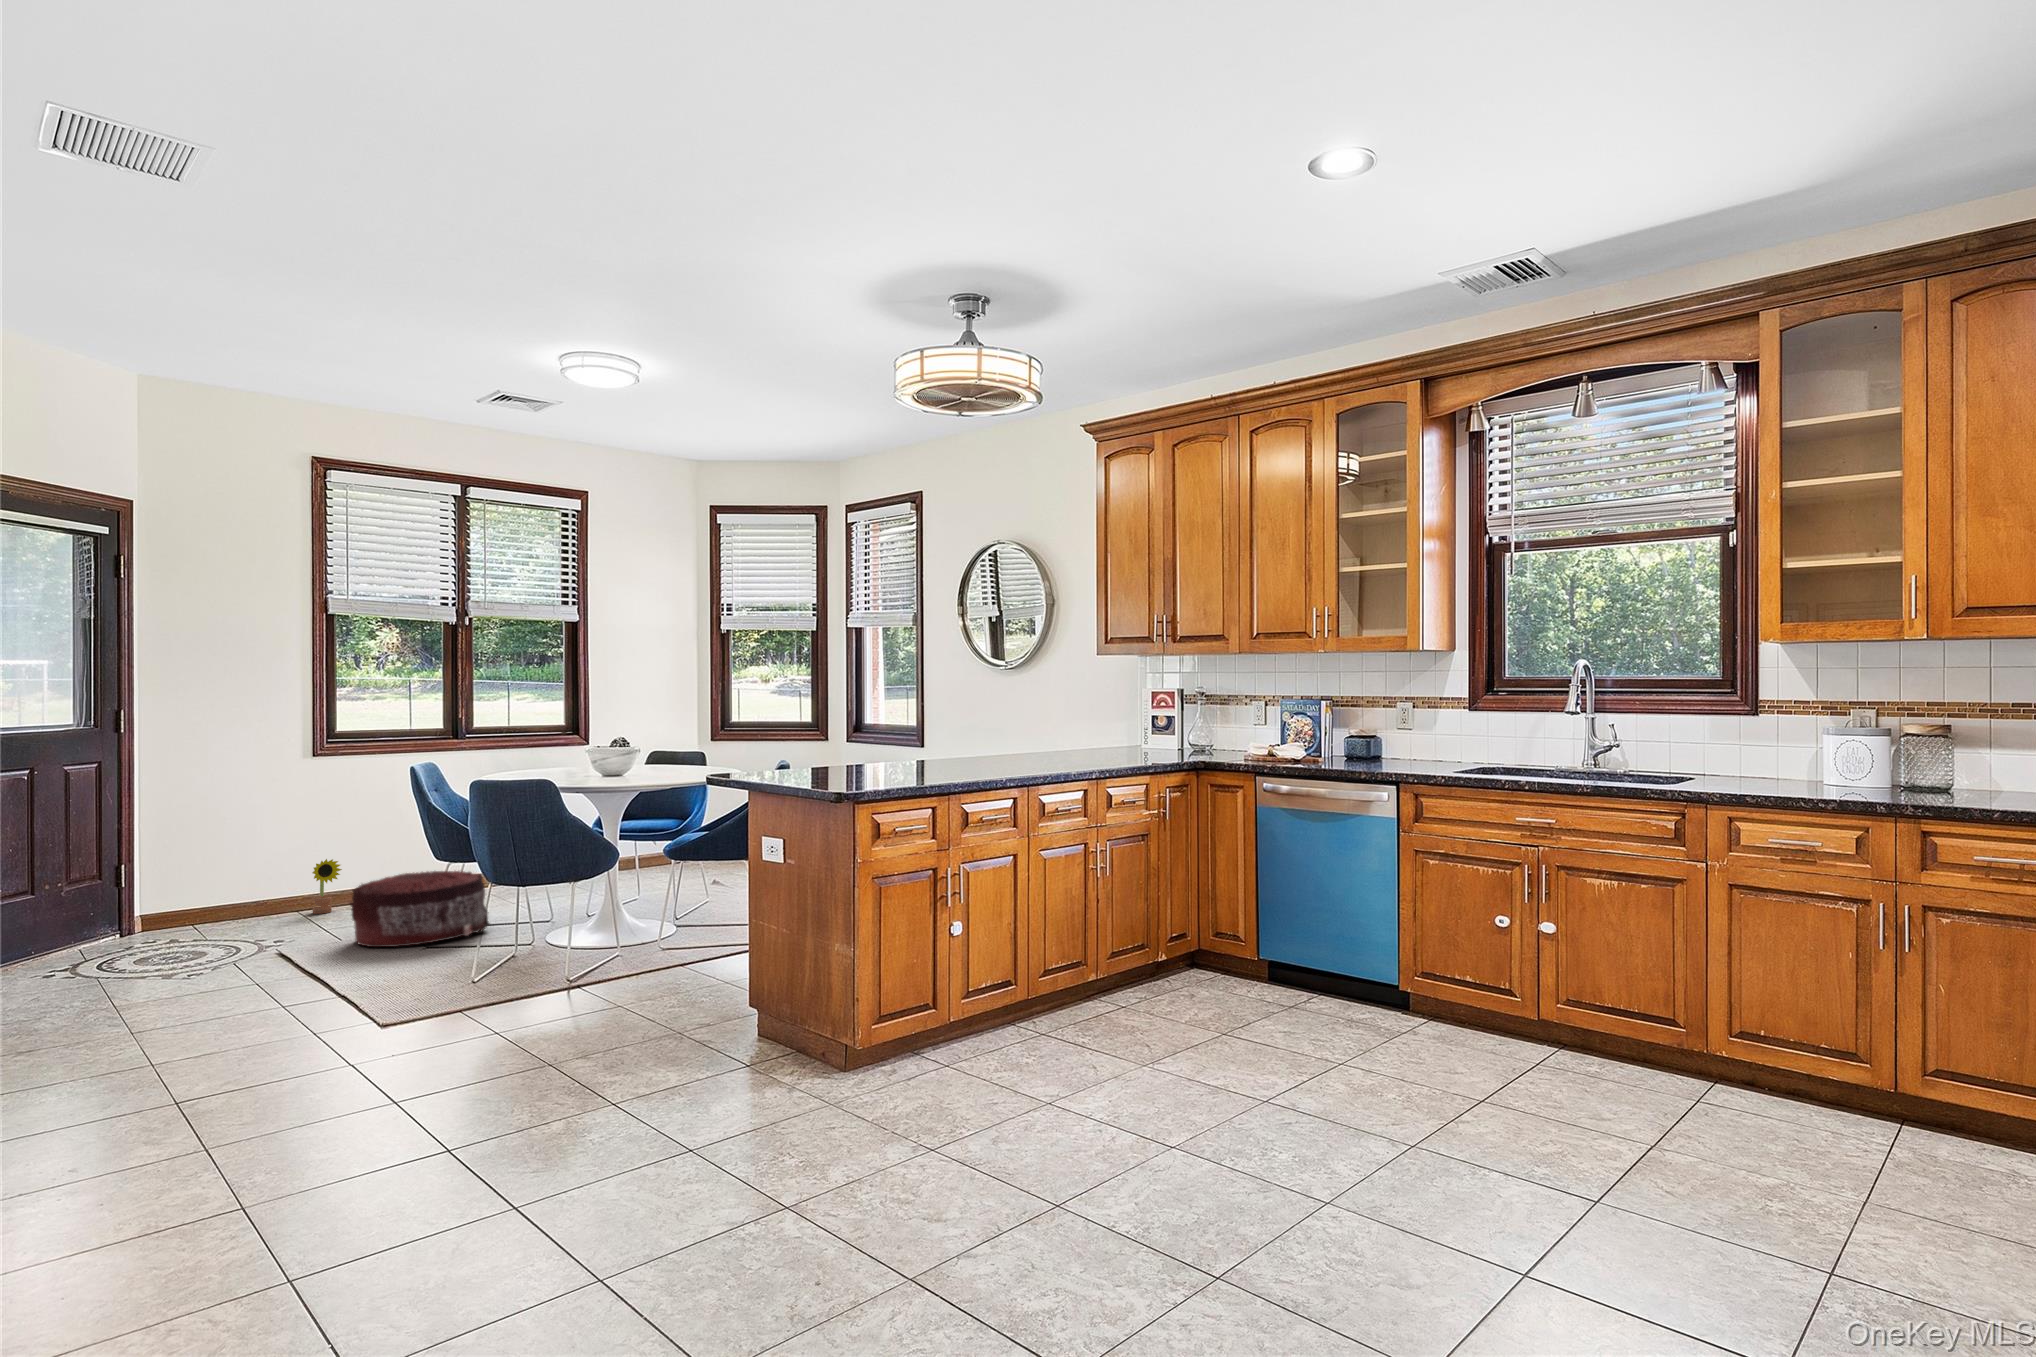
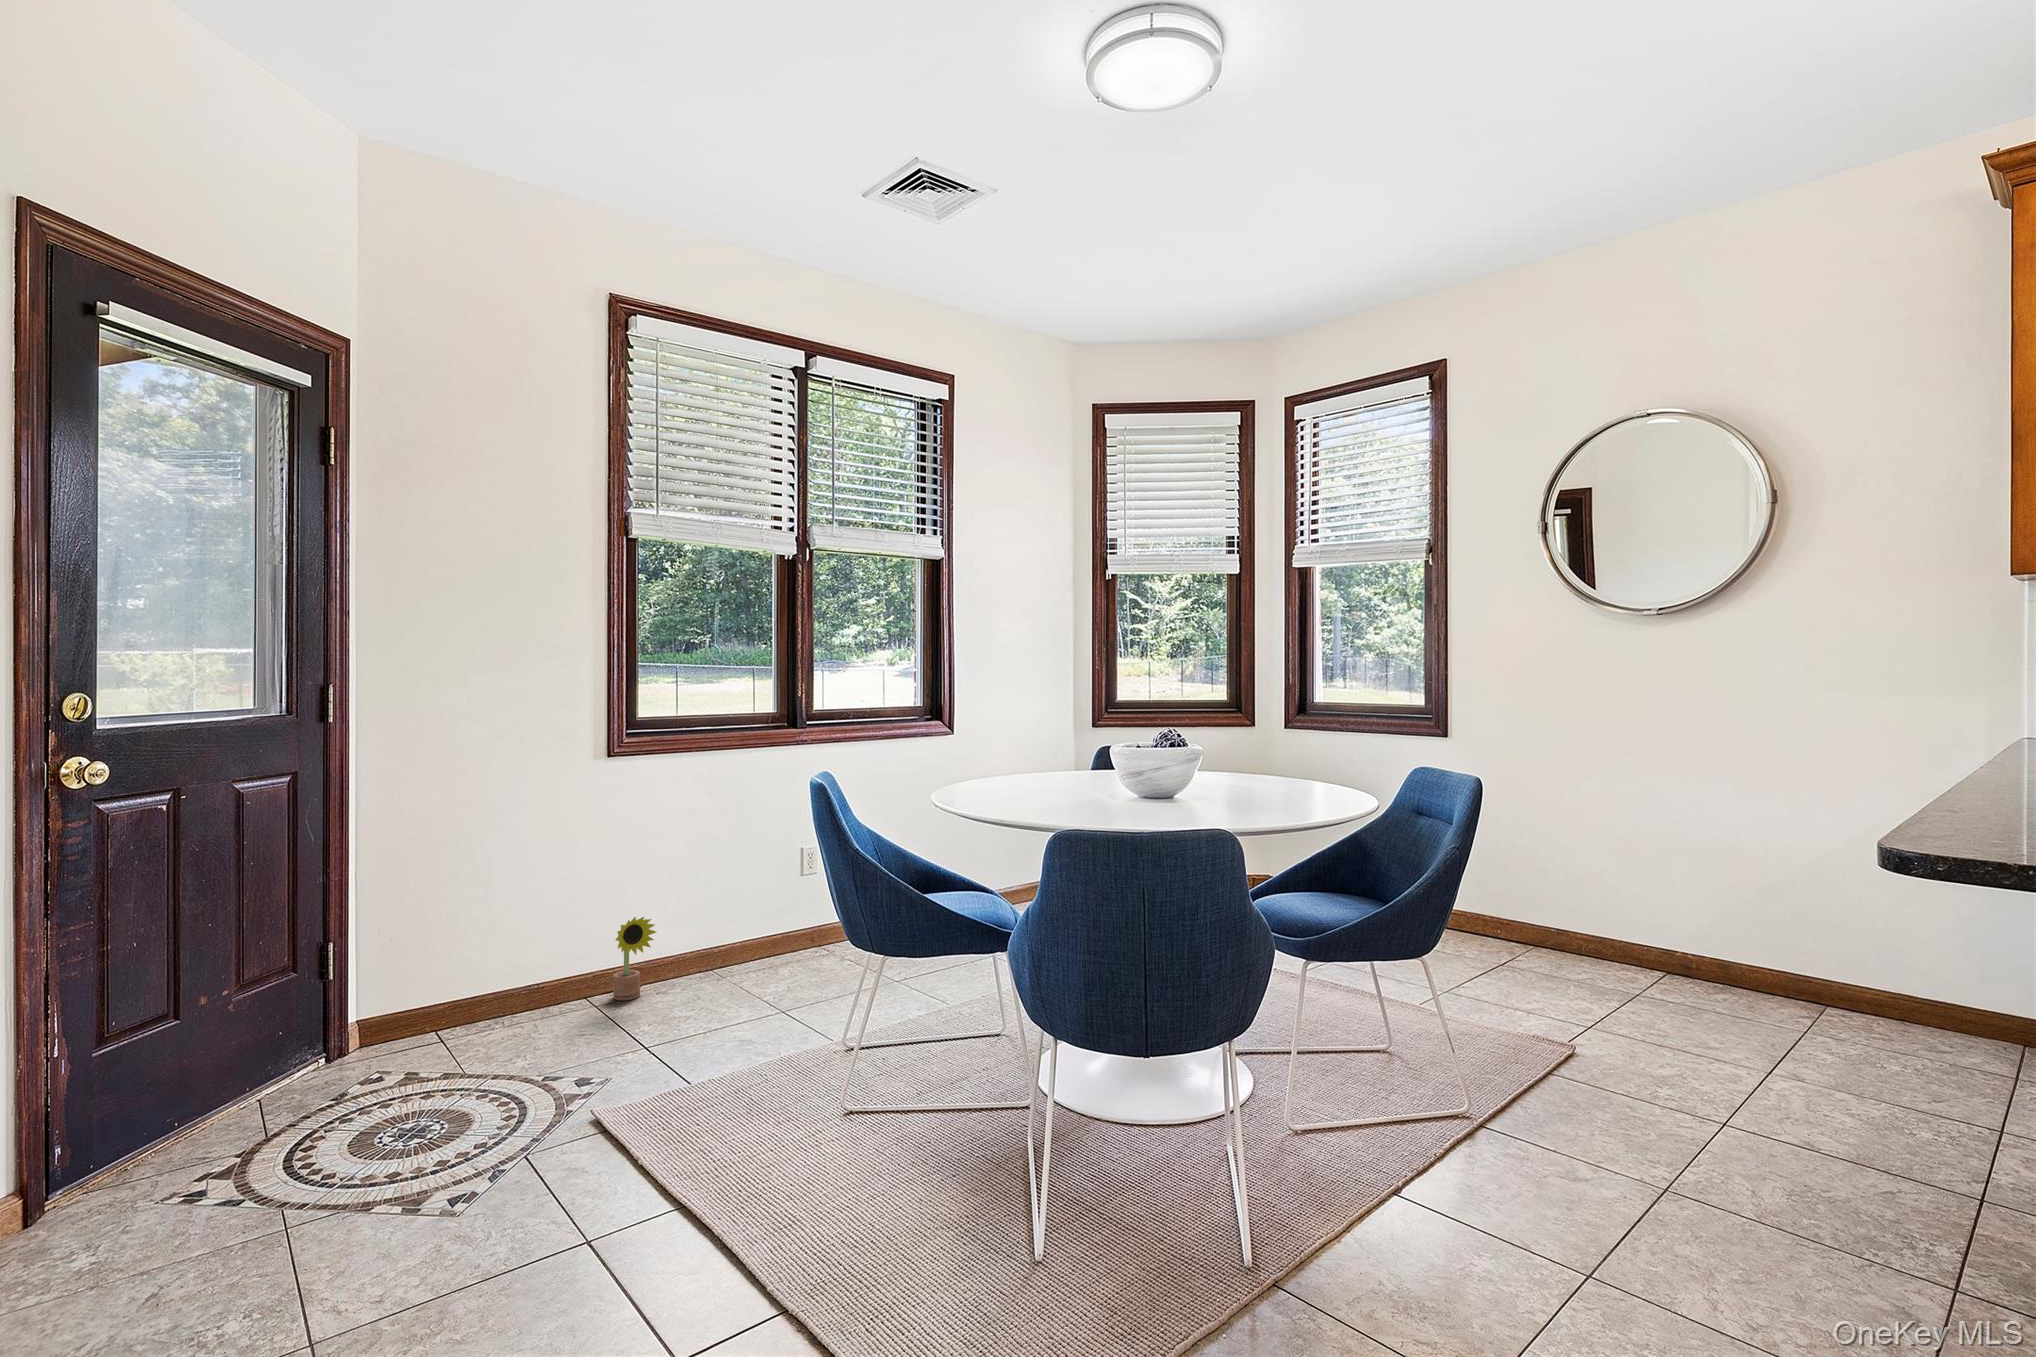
pouf: present [350,871,489,947] -> none [719,964,943,1140]

